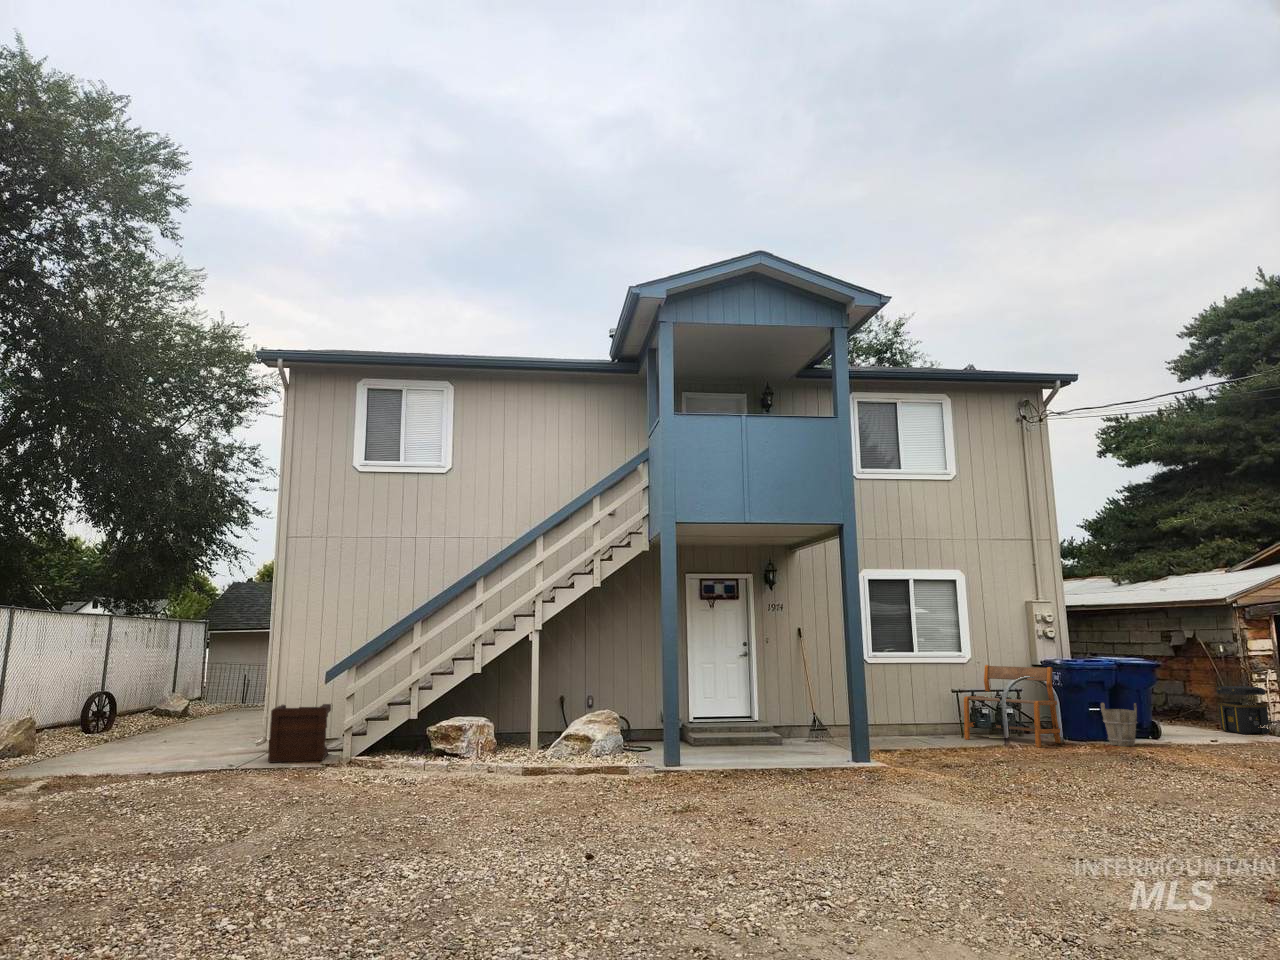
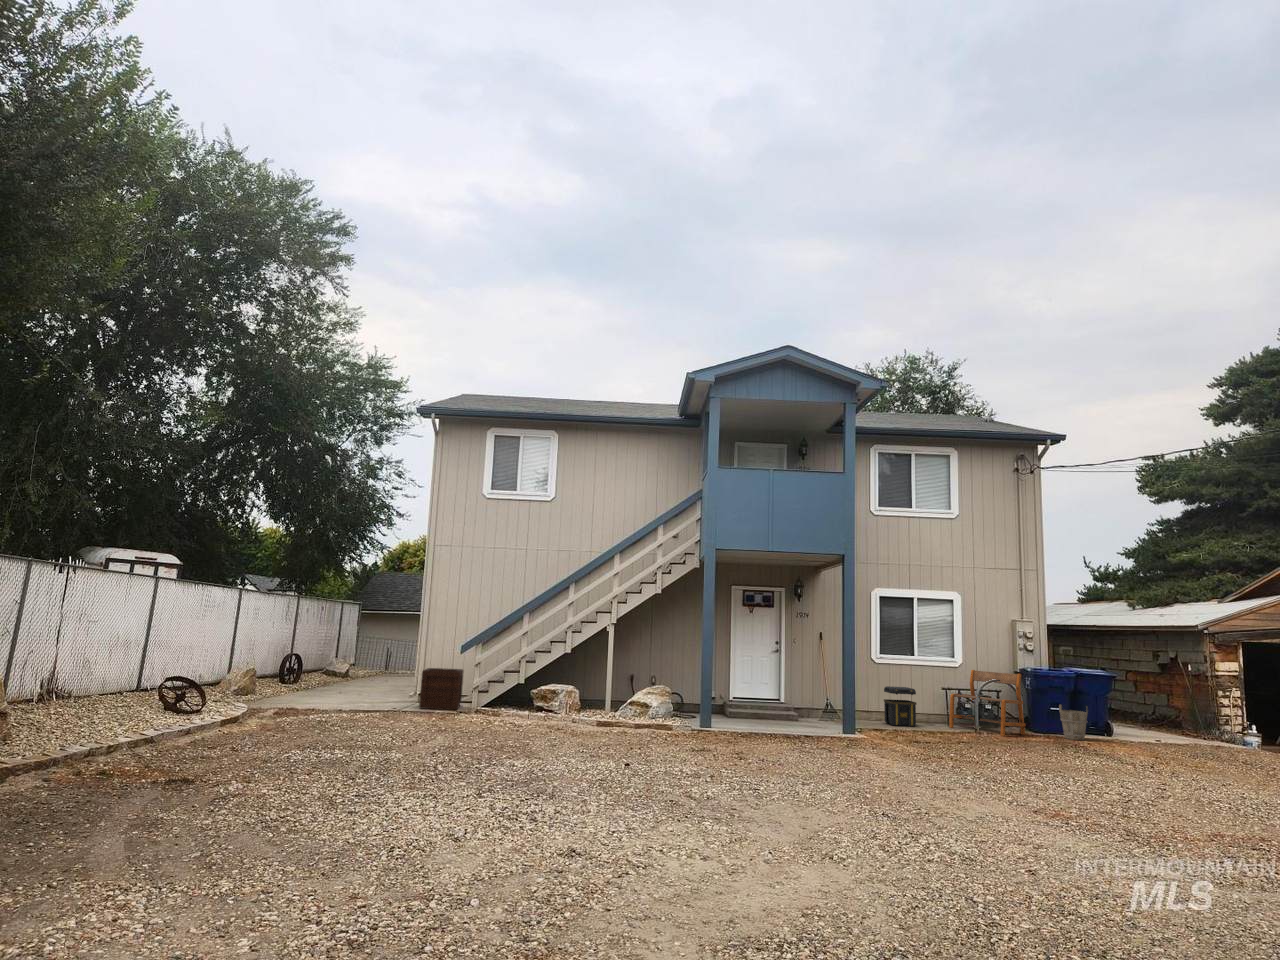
toolbox: present [1217,686,1270,734] -> present [884,686,917,726]

